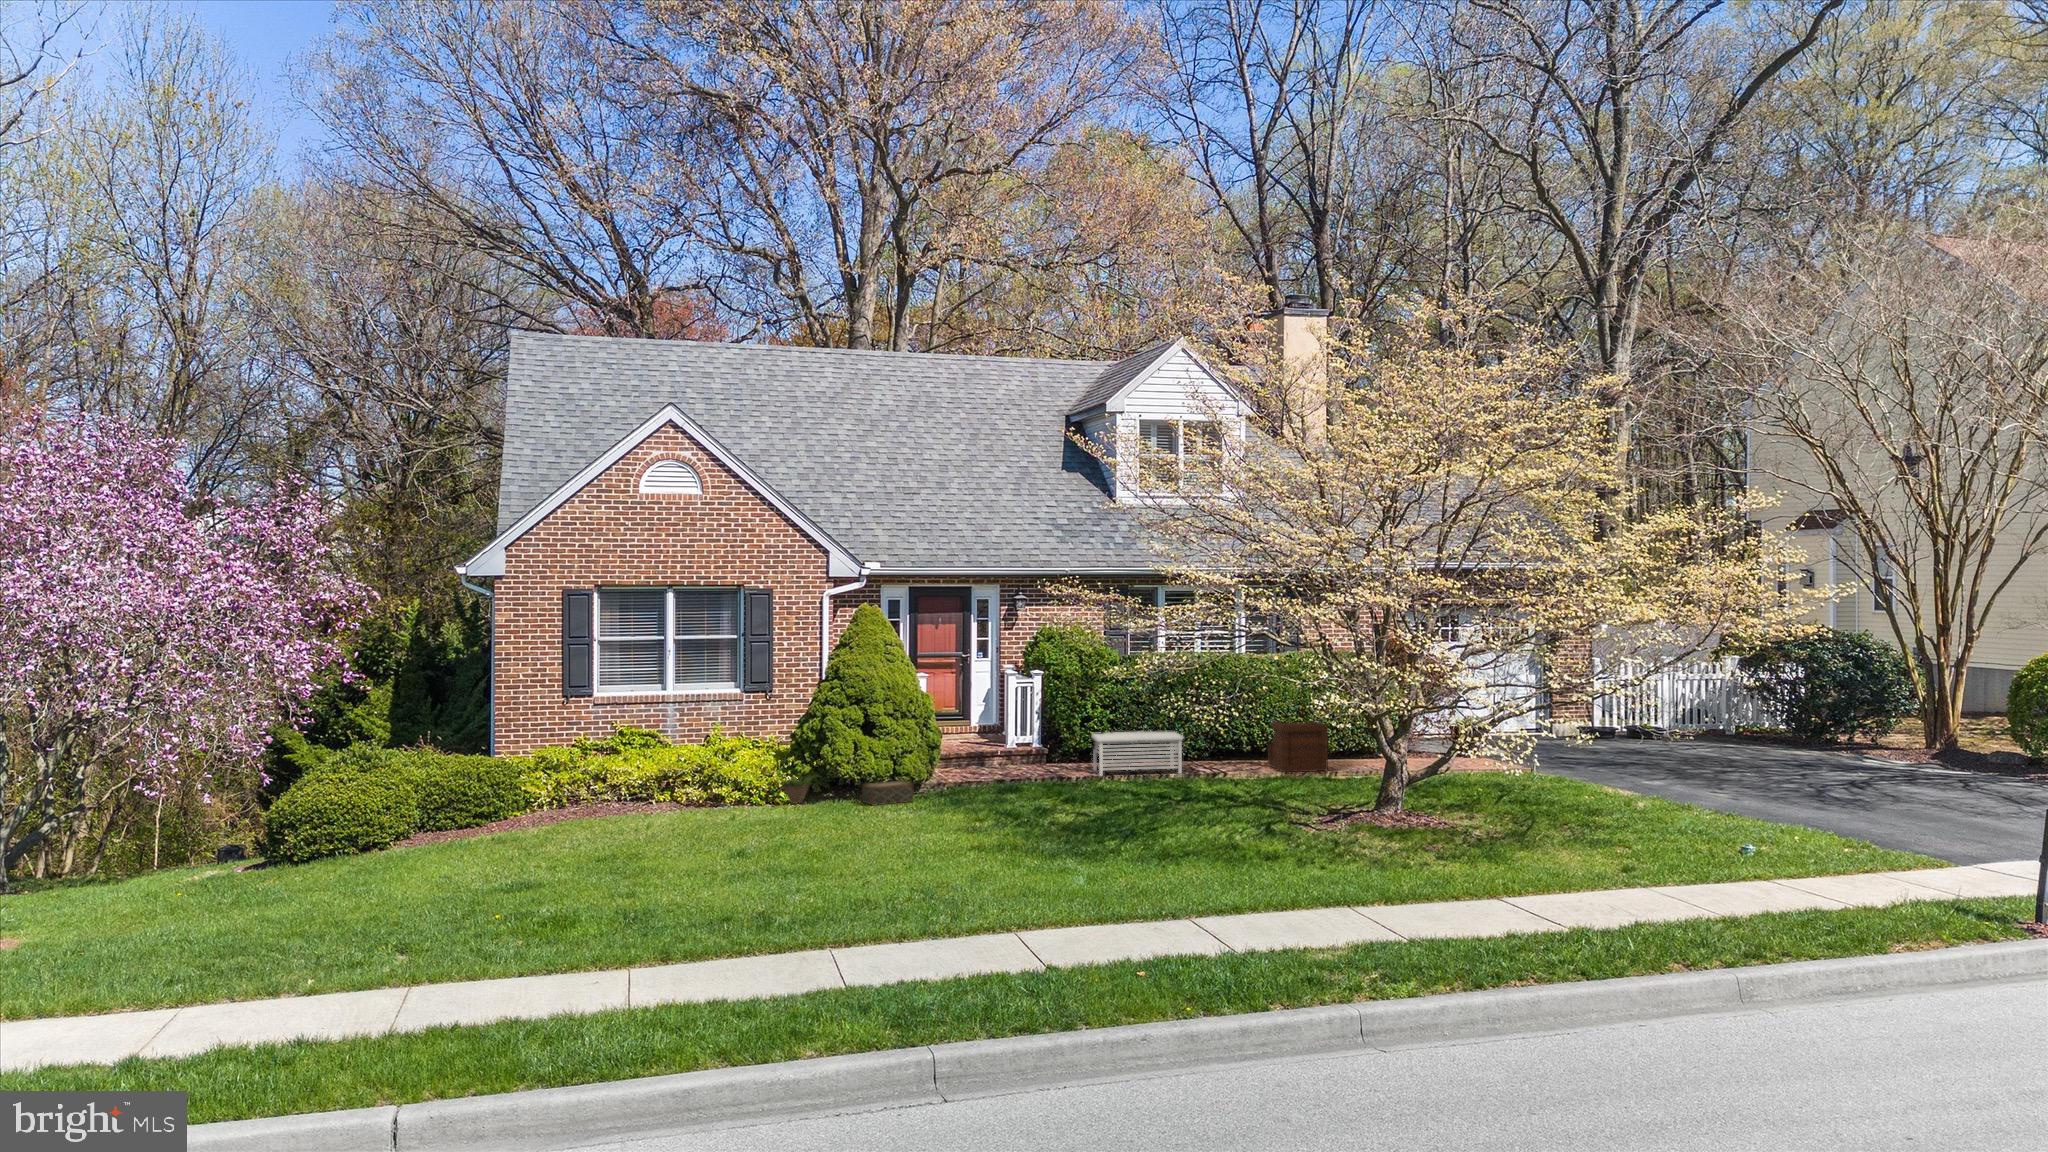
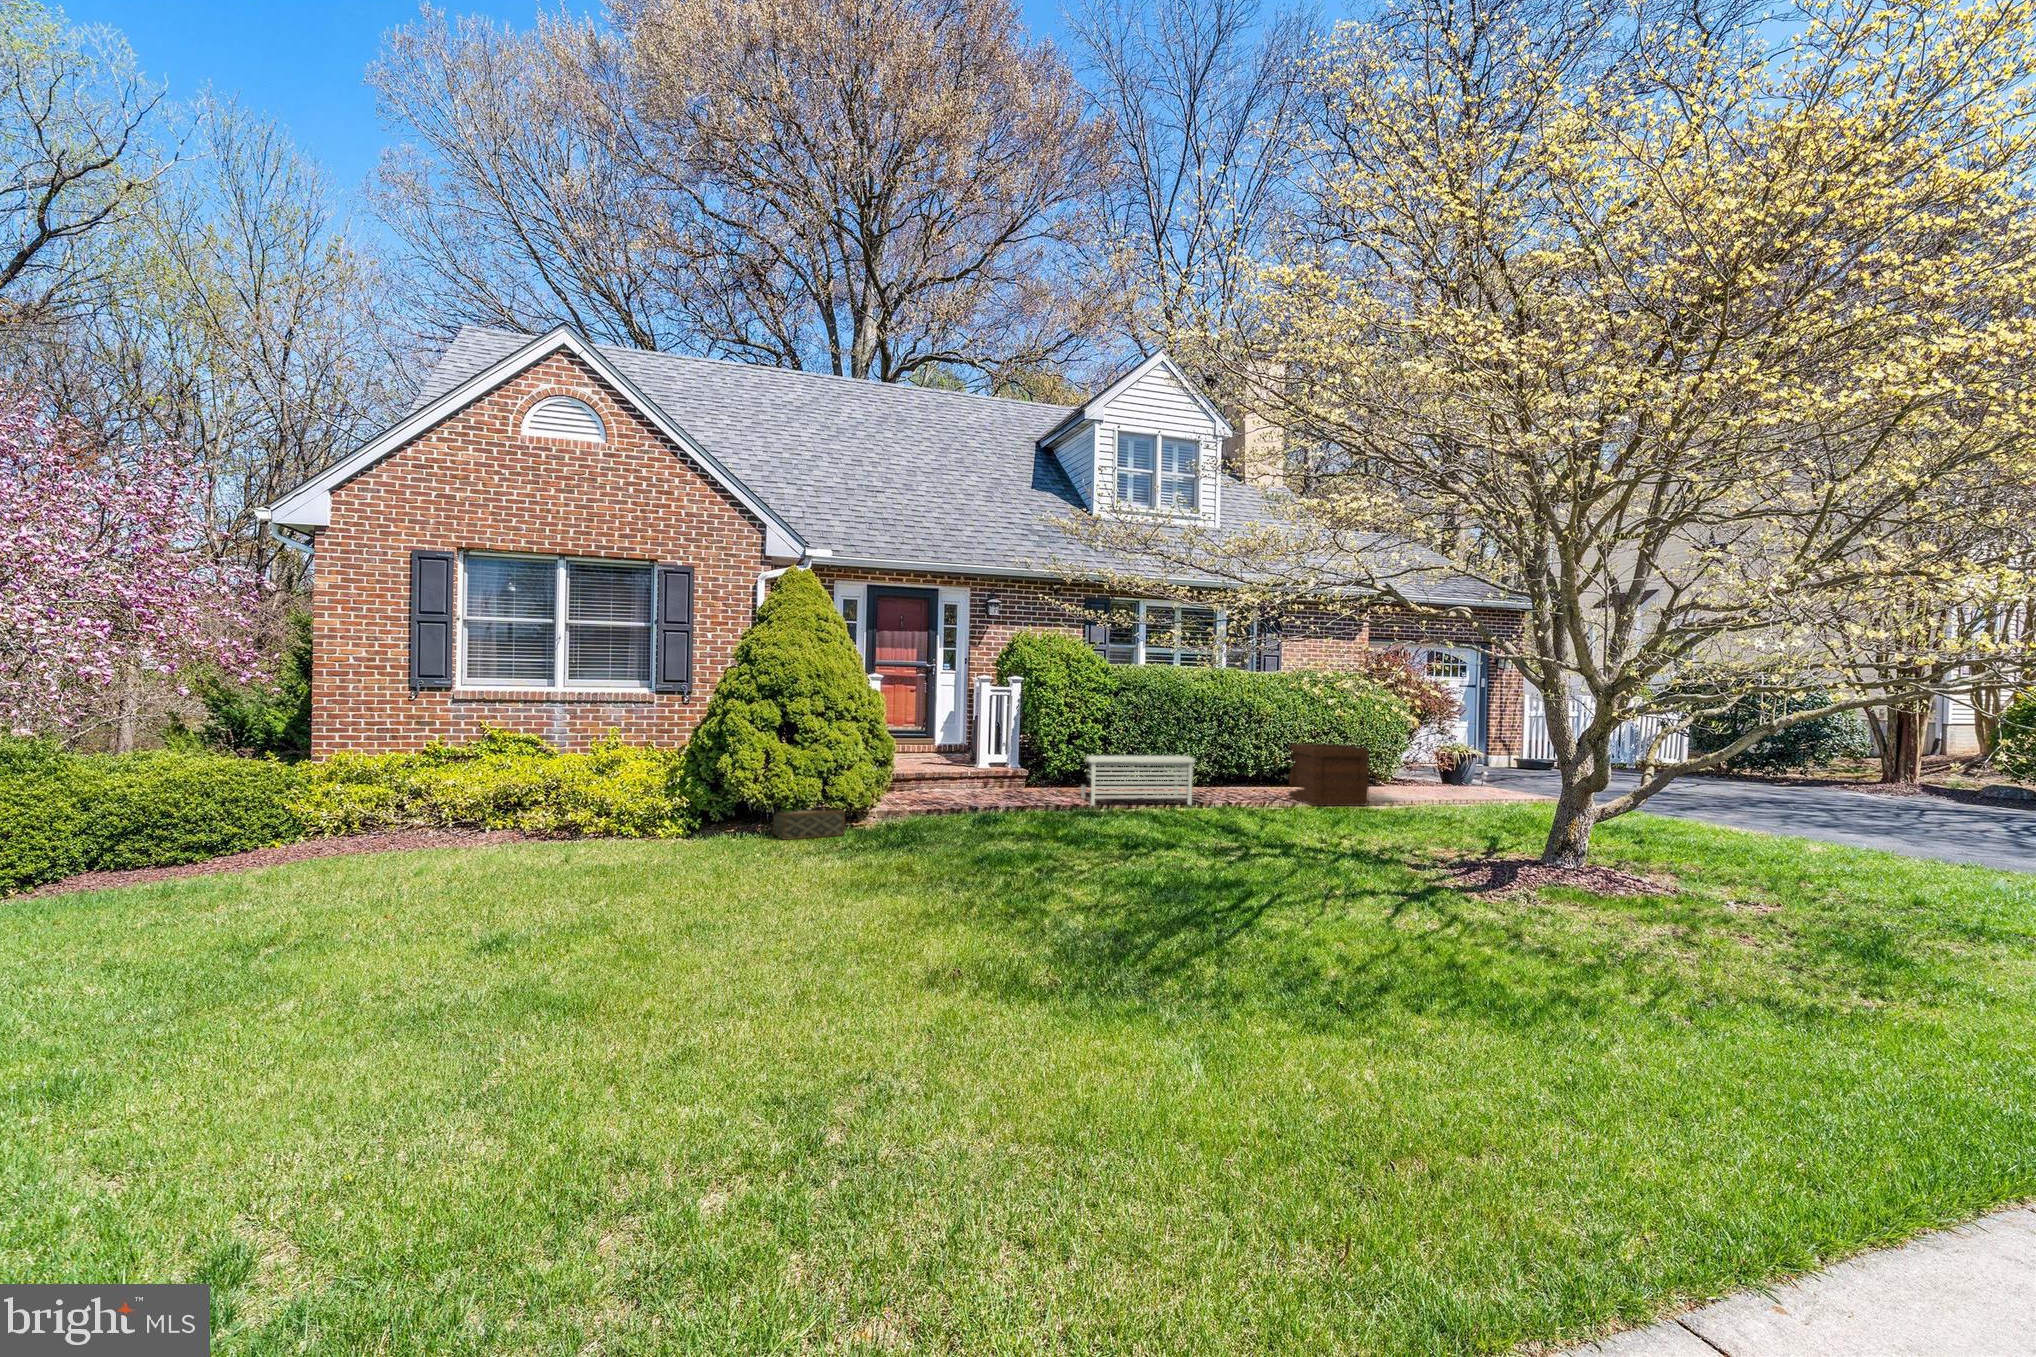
decorative plant: present [779,775,815,804] -> none [648,795,717,834]

